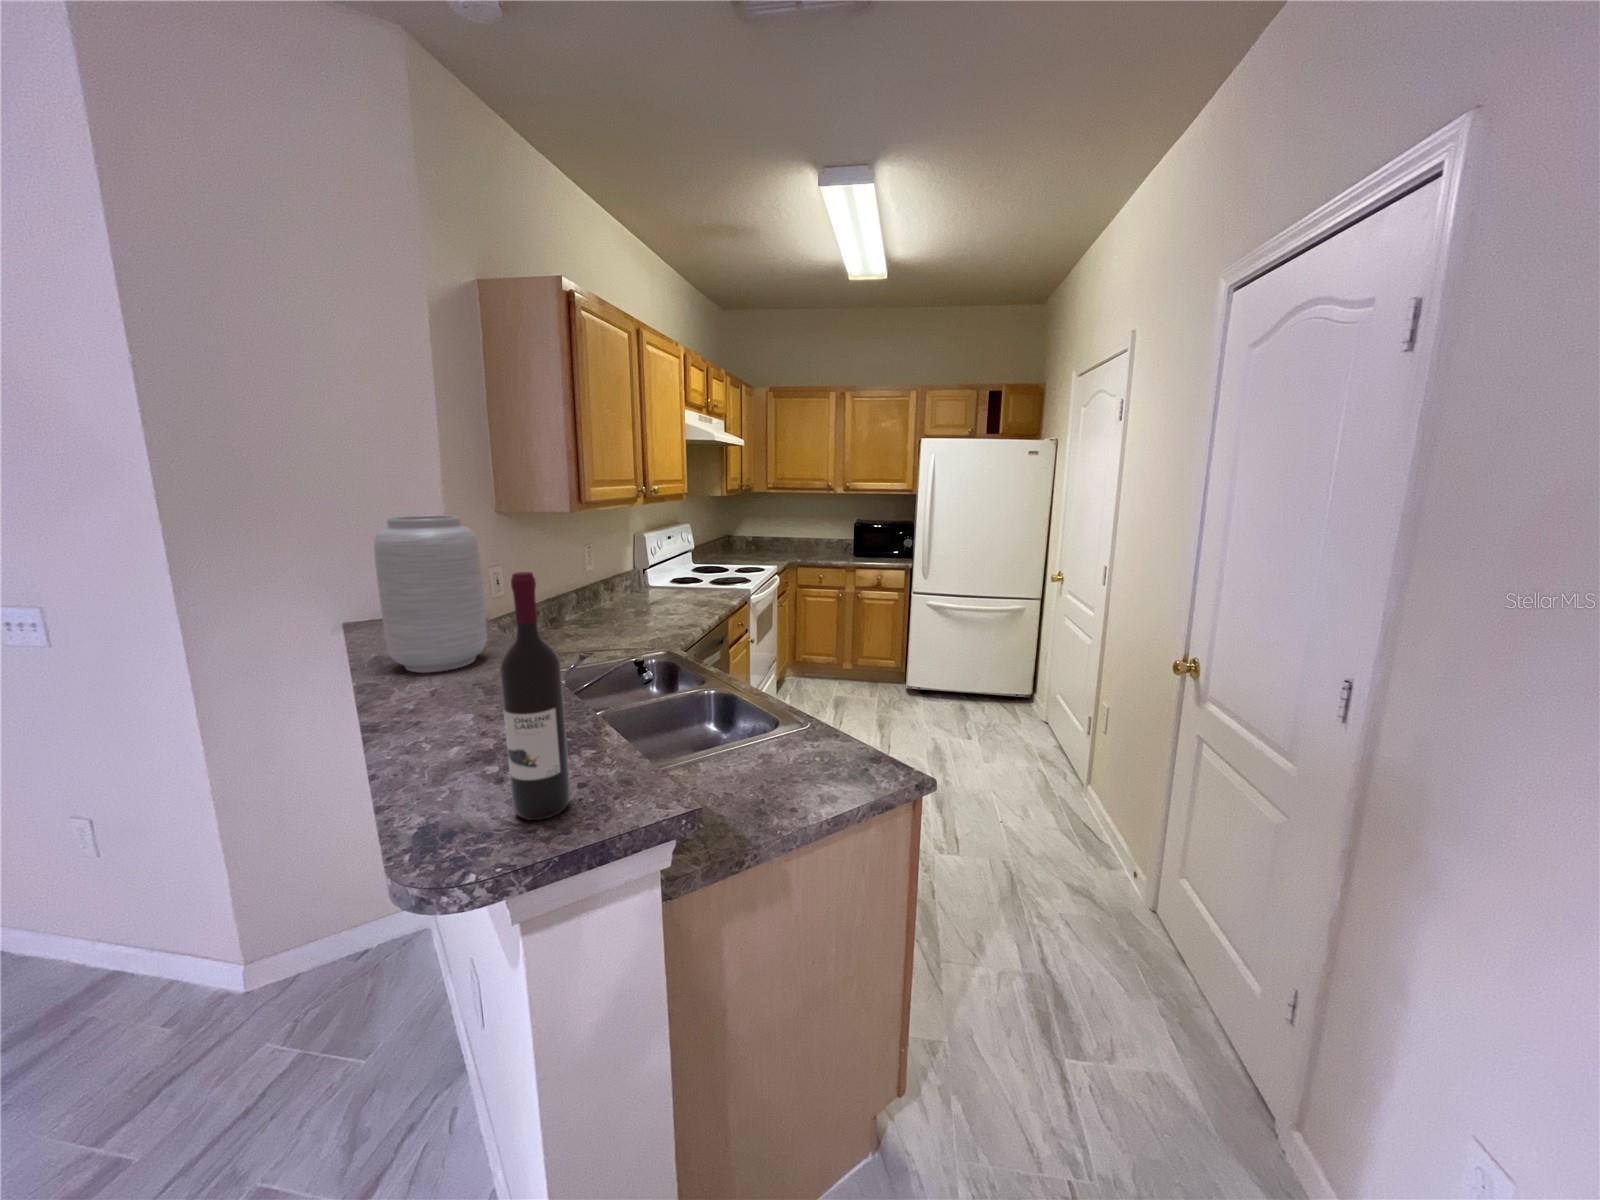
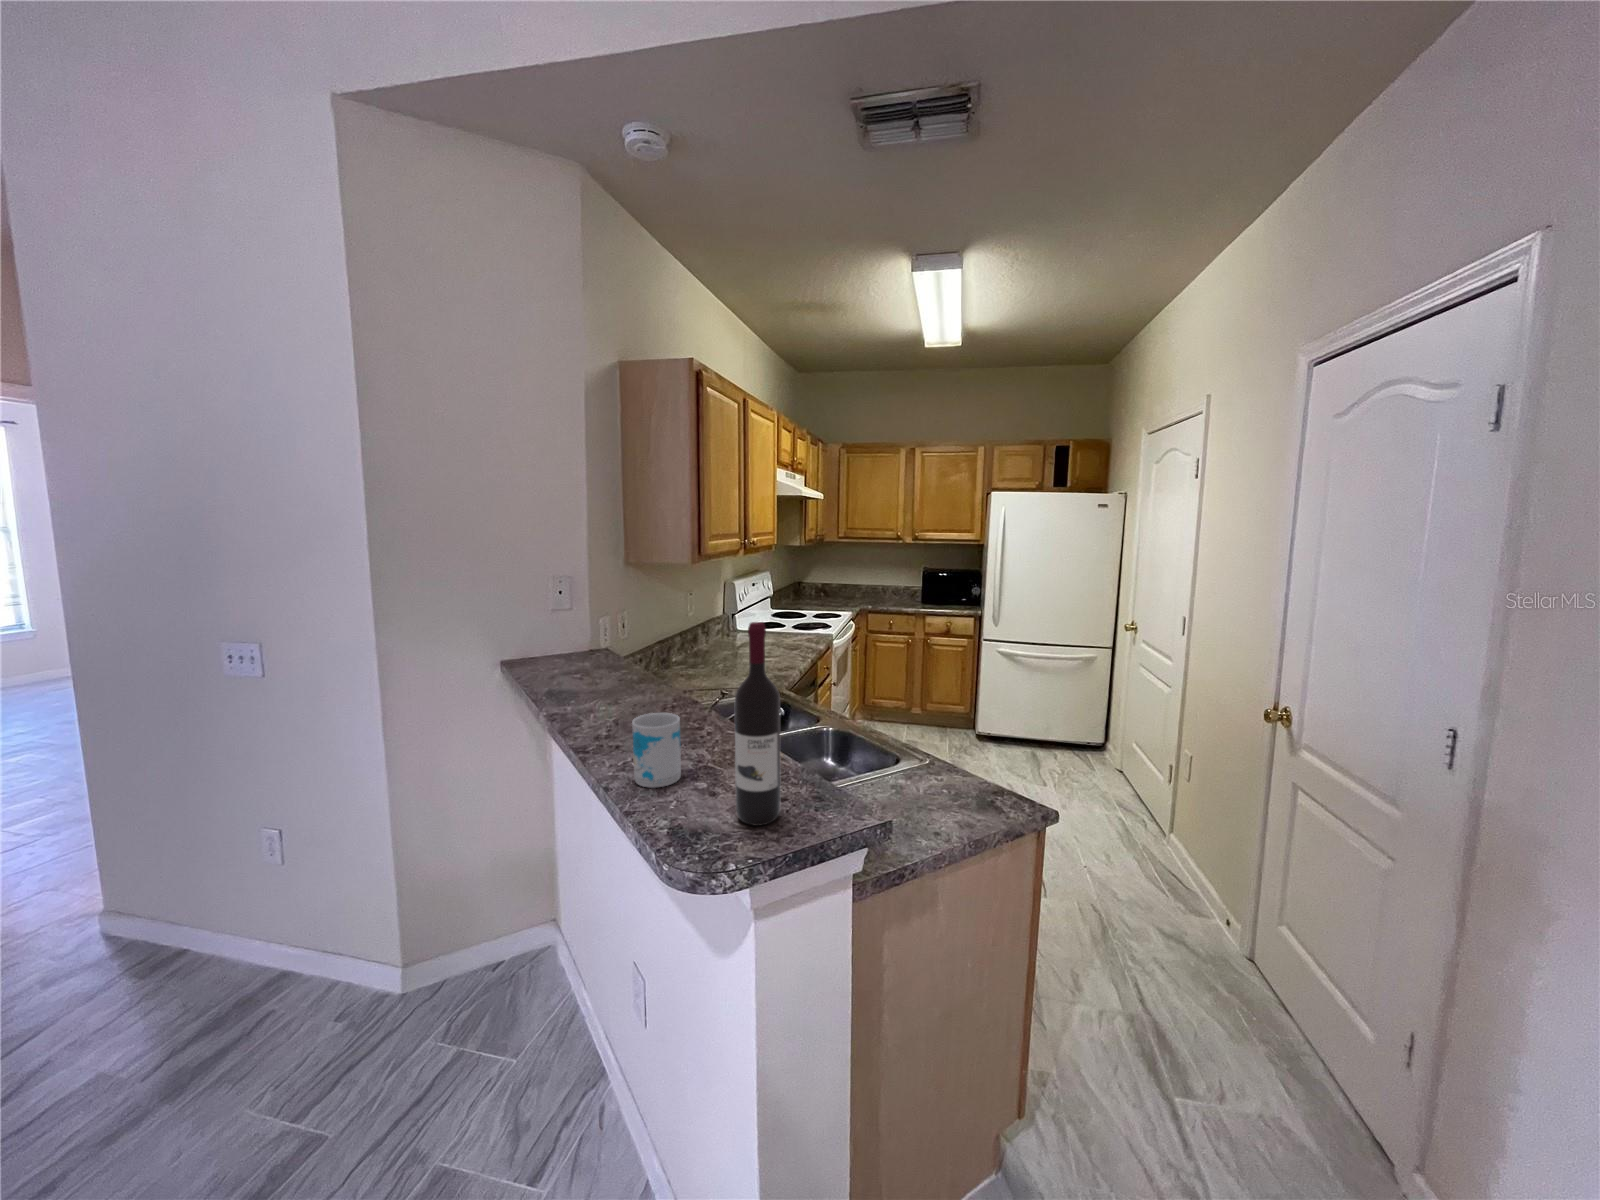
vase: present [374,515,487,673] -> none [560,569,643,704]
mug: none [405,684,477,774] -> present [632,713,681,788]

